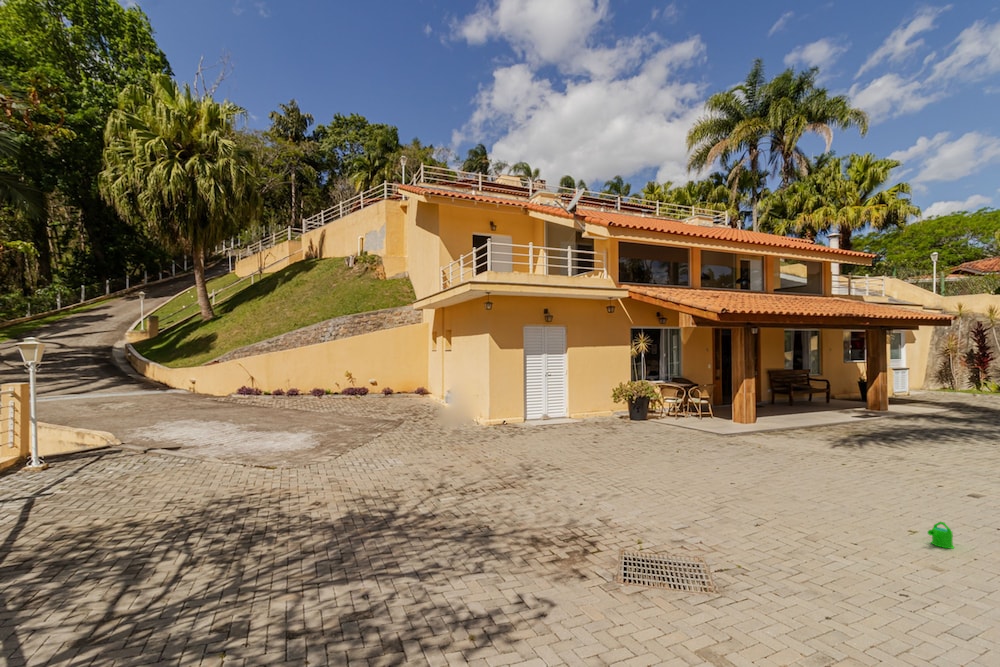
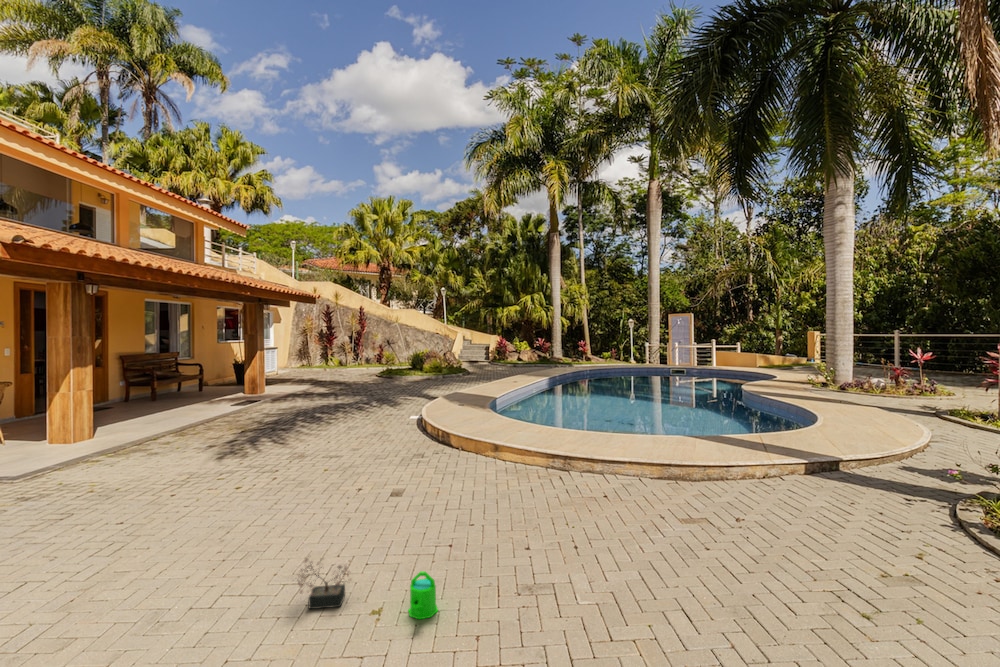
decorative plant: none [862,495,898,526] -> present [298,559,351,609]

